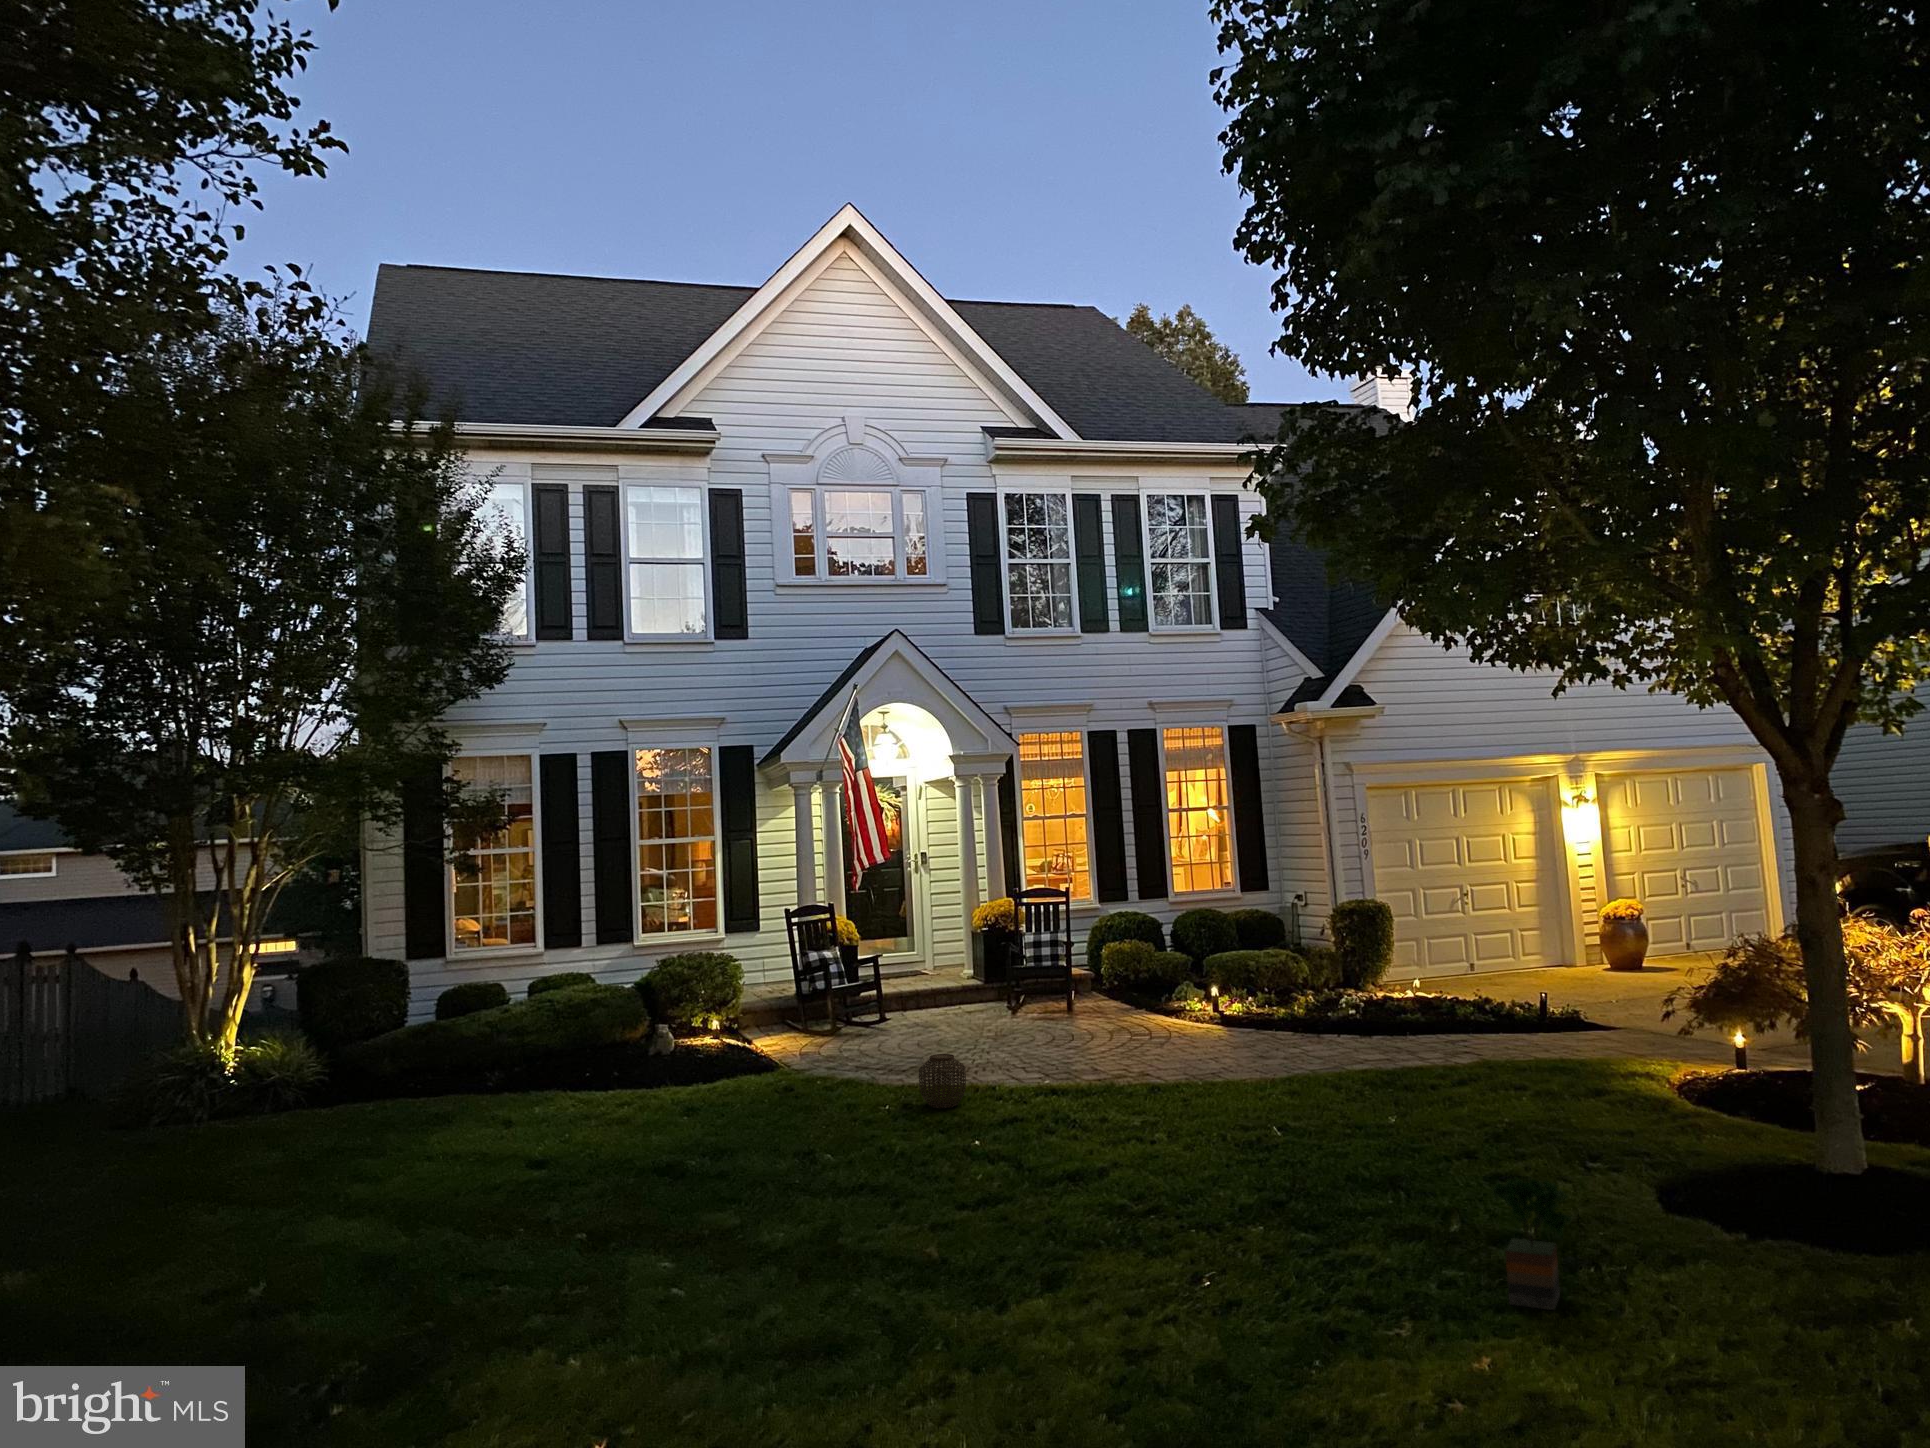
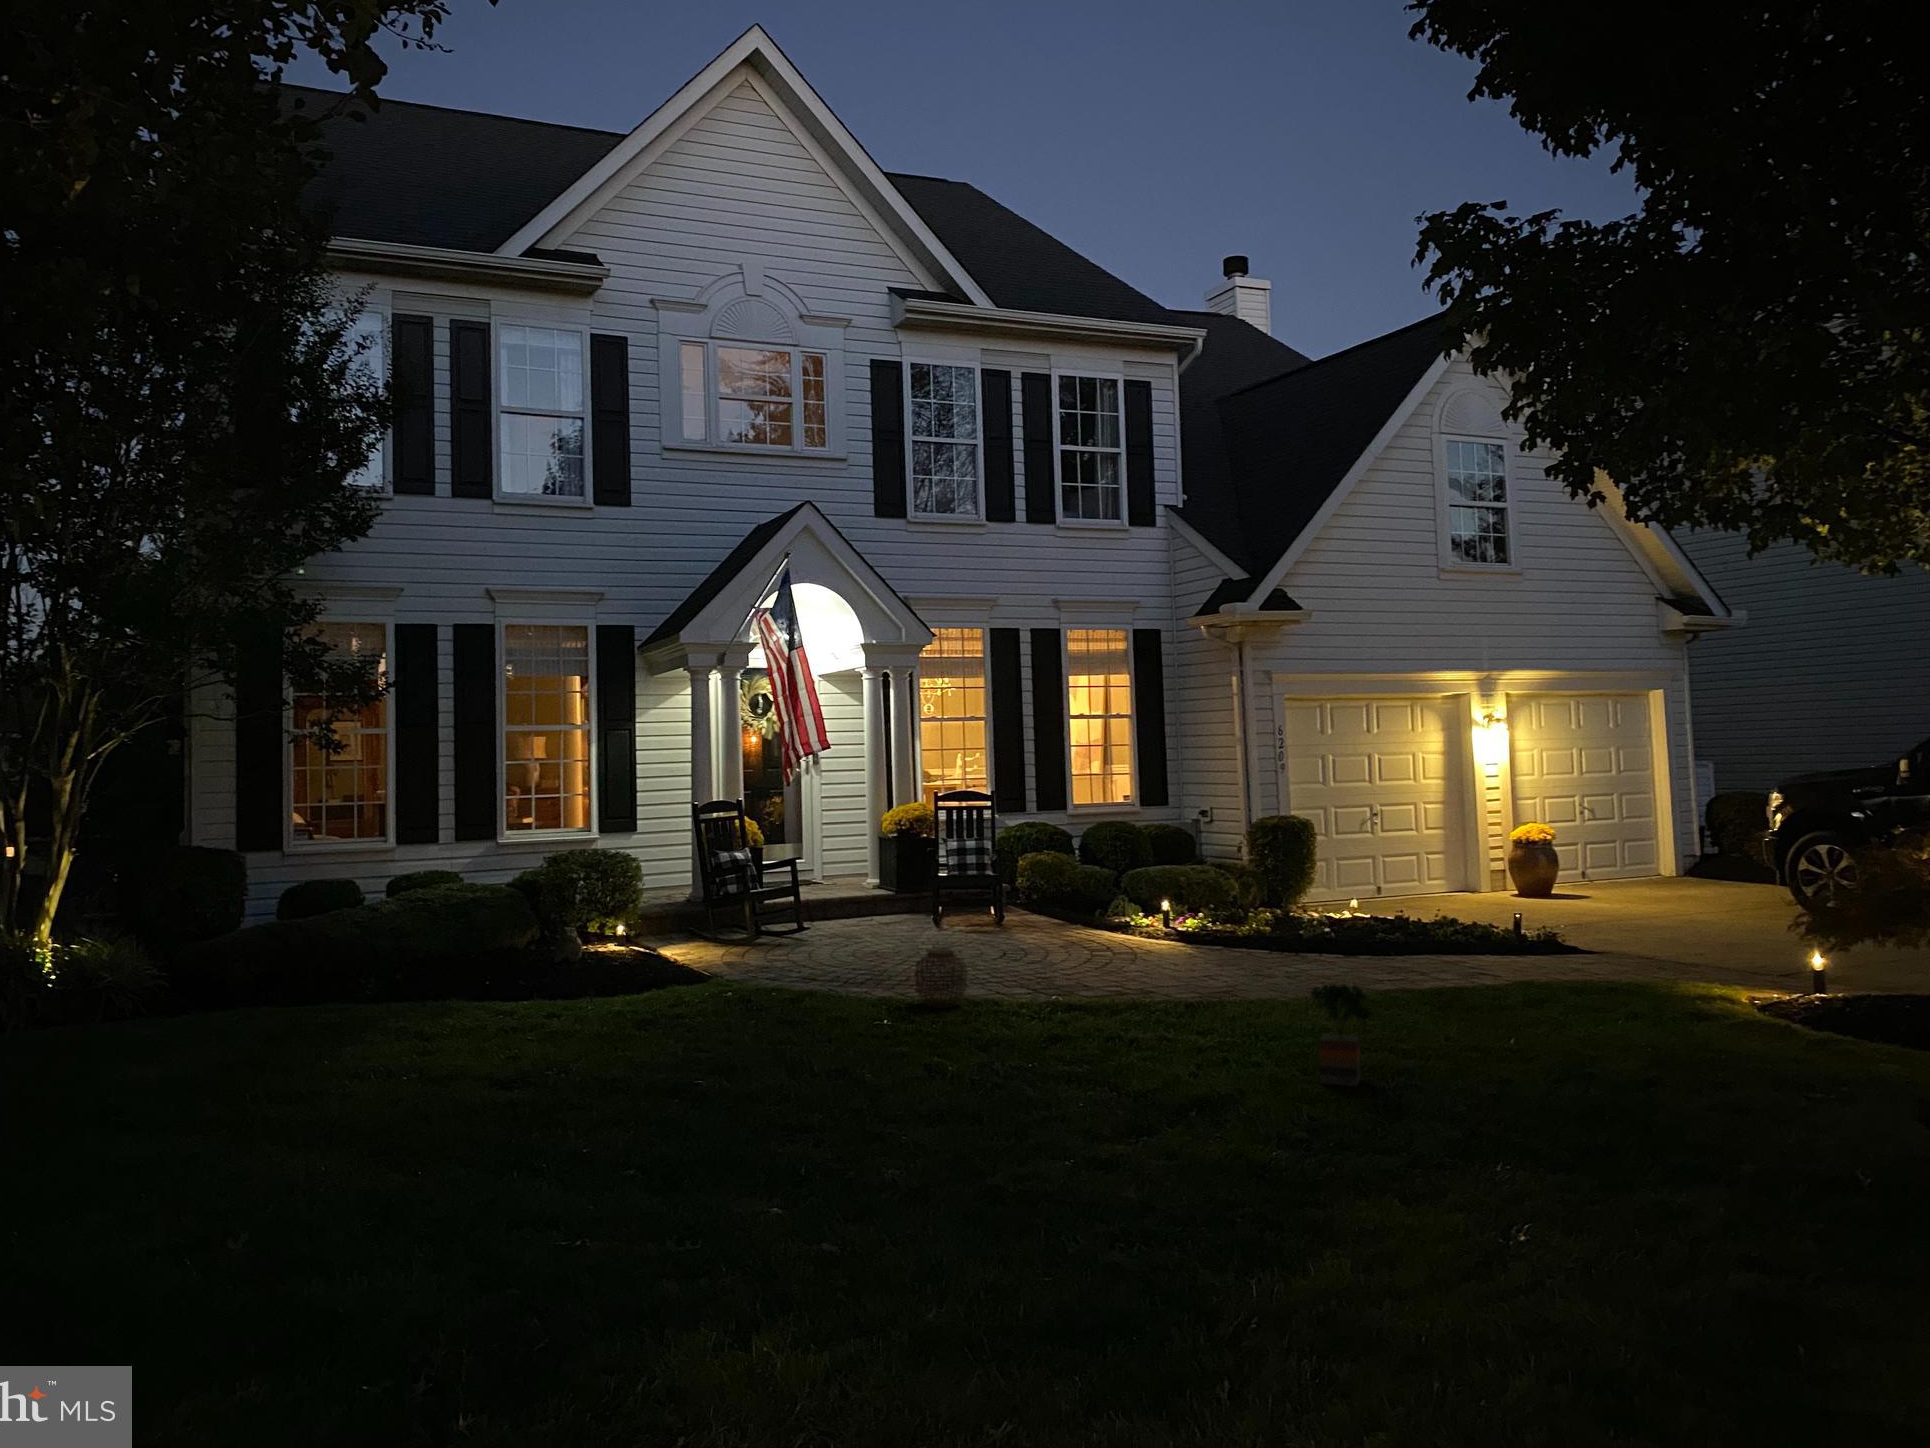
potted tree: present [1492,1178,1572,1310] -> present [1310,984,1373,1086]

